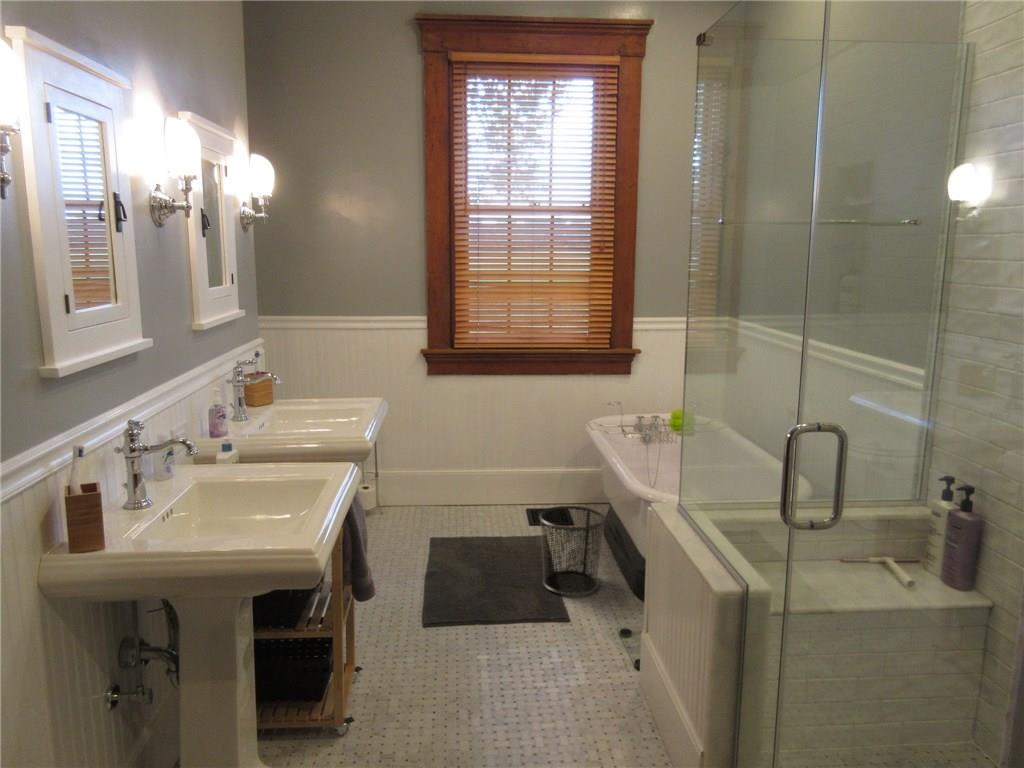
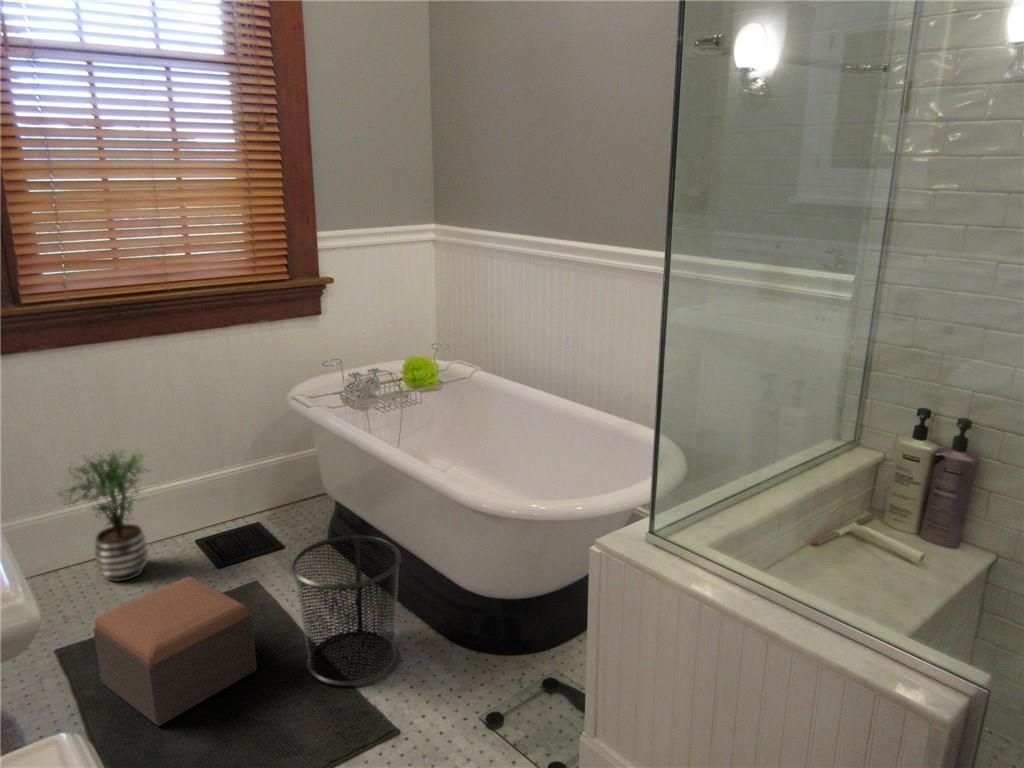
potted plant: none [451,437,508,517] -> present [59,450,148,581]
footstool: none [442,512,518,580] -> present [93,577,257,726]

